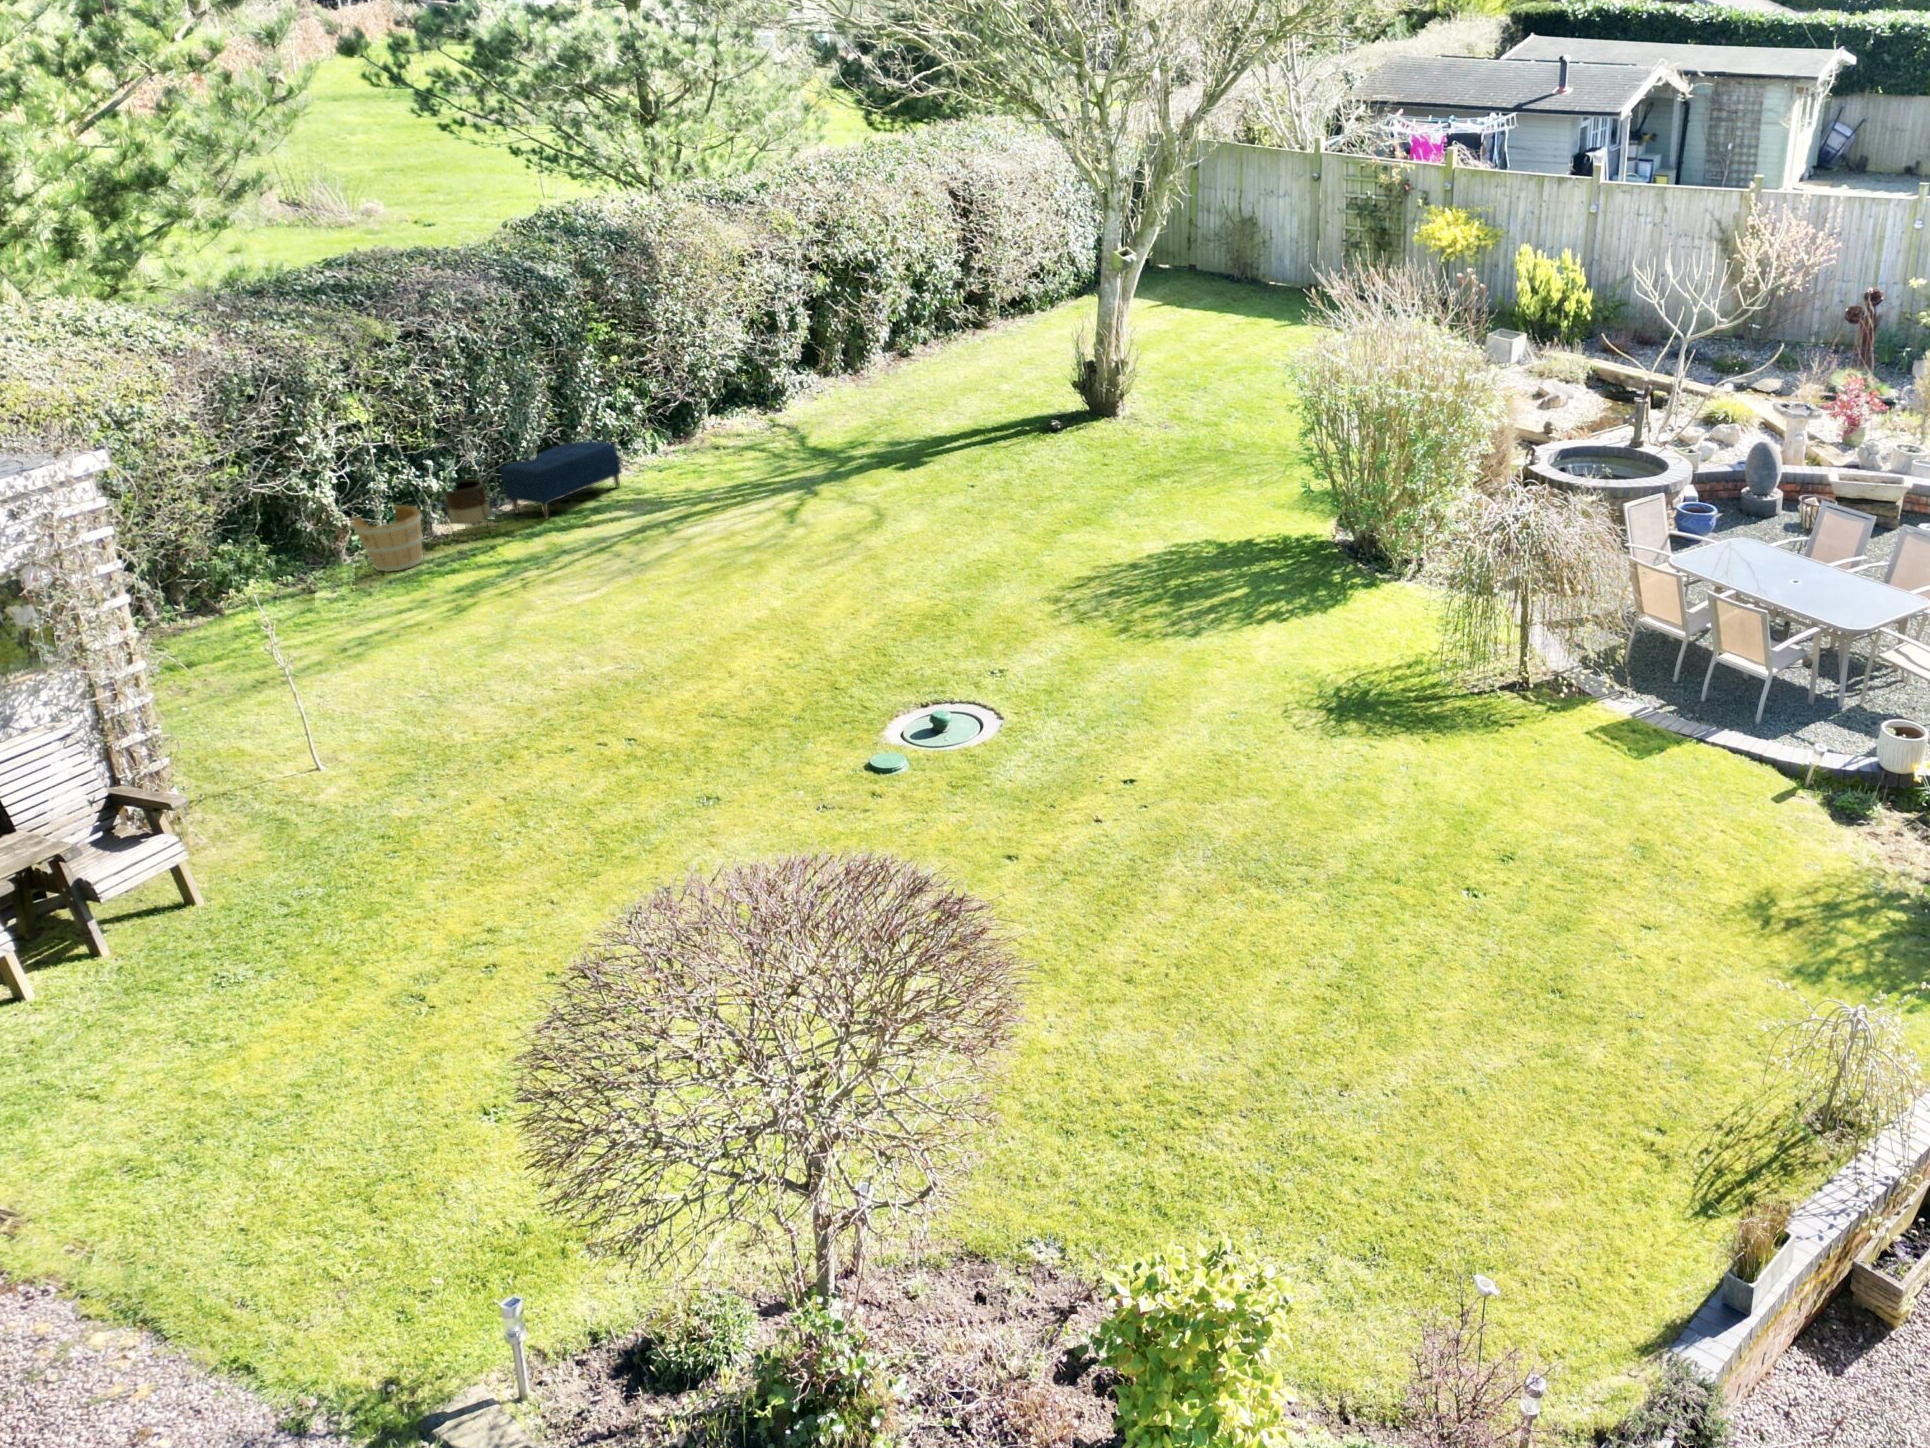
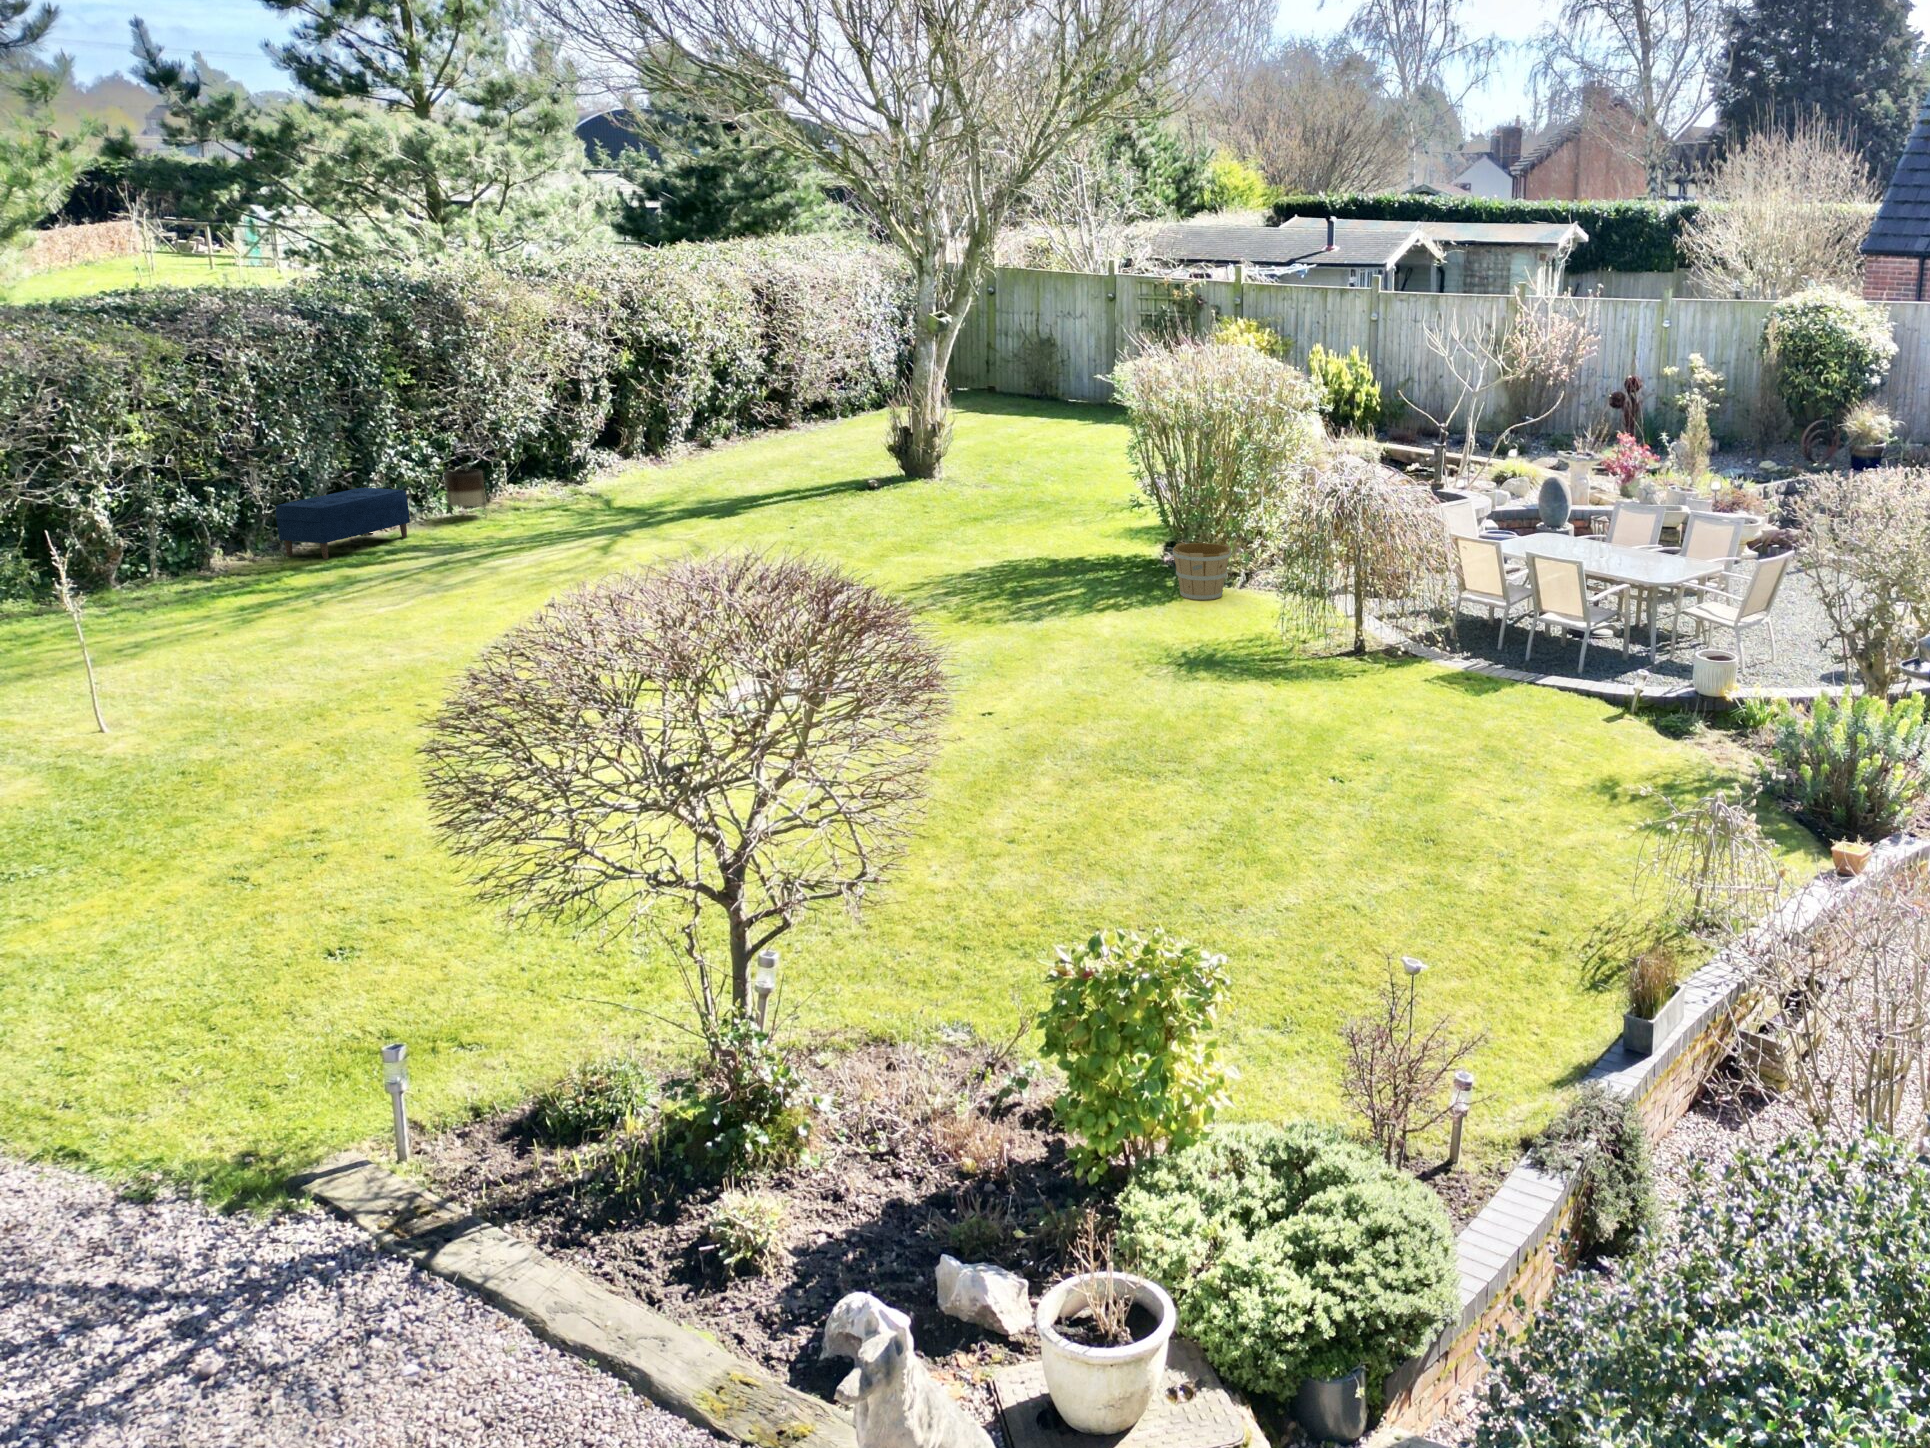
planter: present [444,480,491,531] -> present [444,469,486,509]
wooden bucket: present [352,505,423,572] -> present [1172,542,1231,601]

